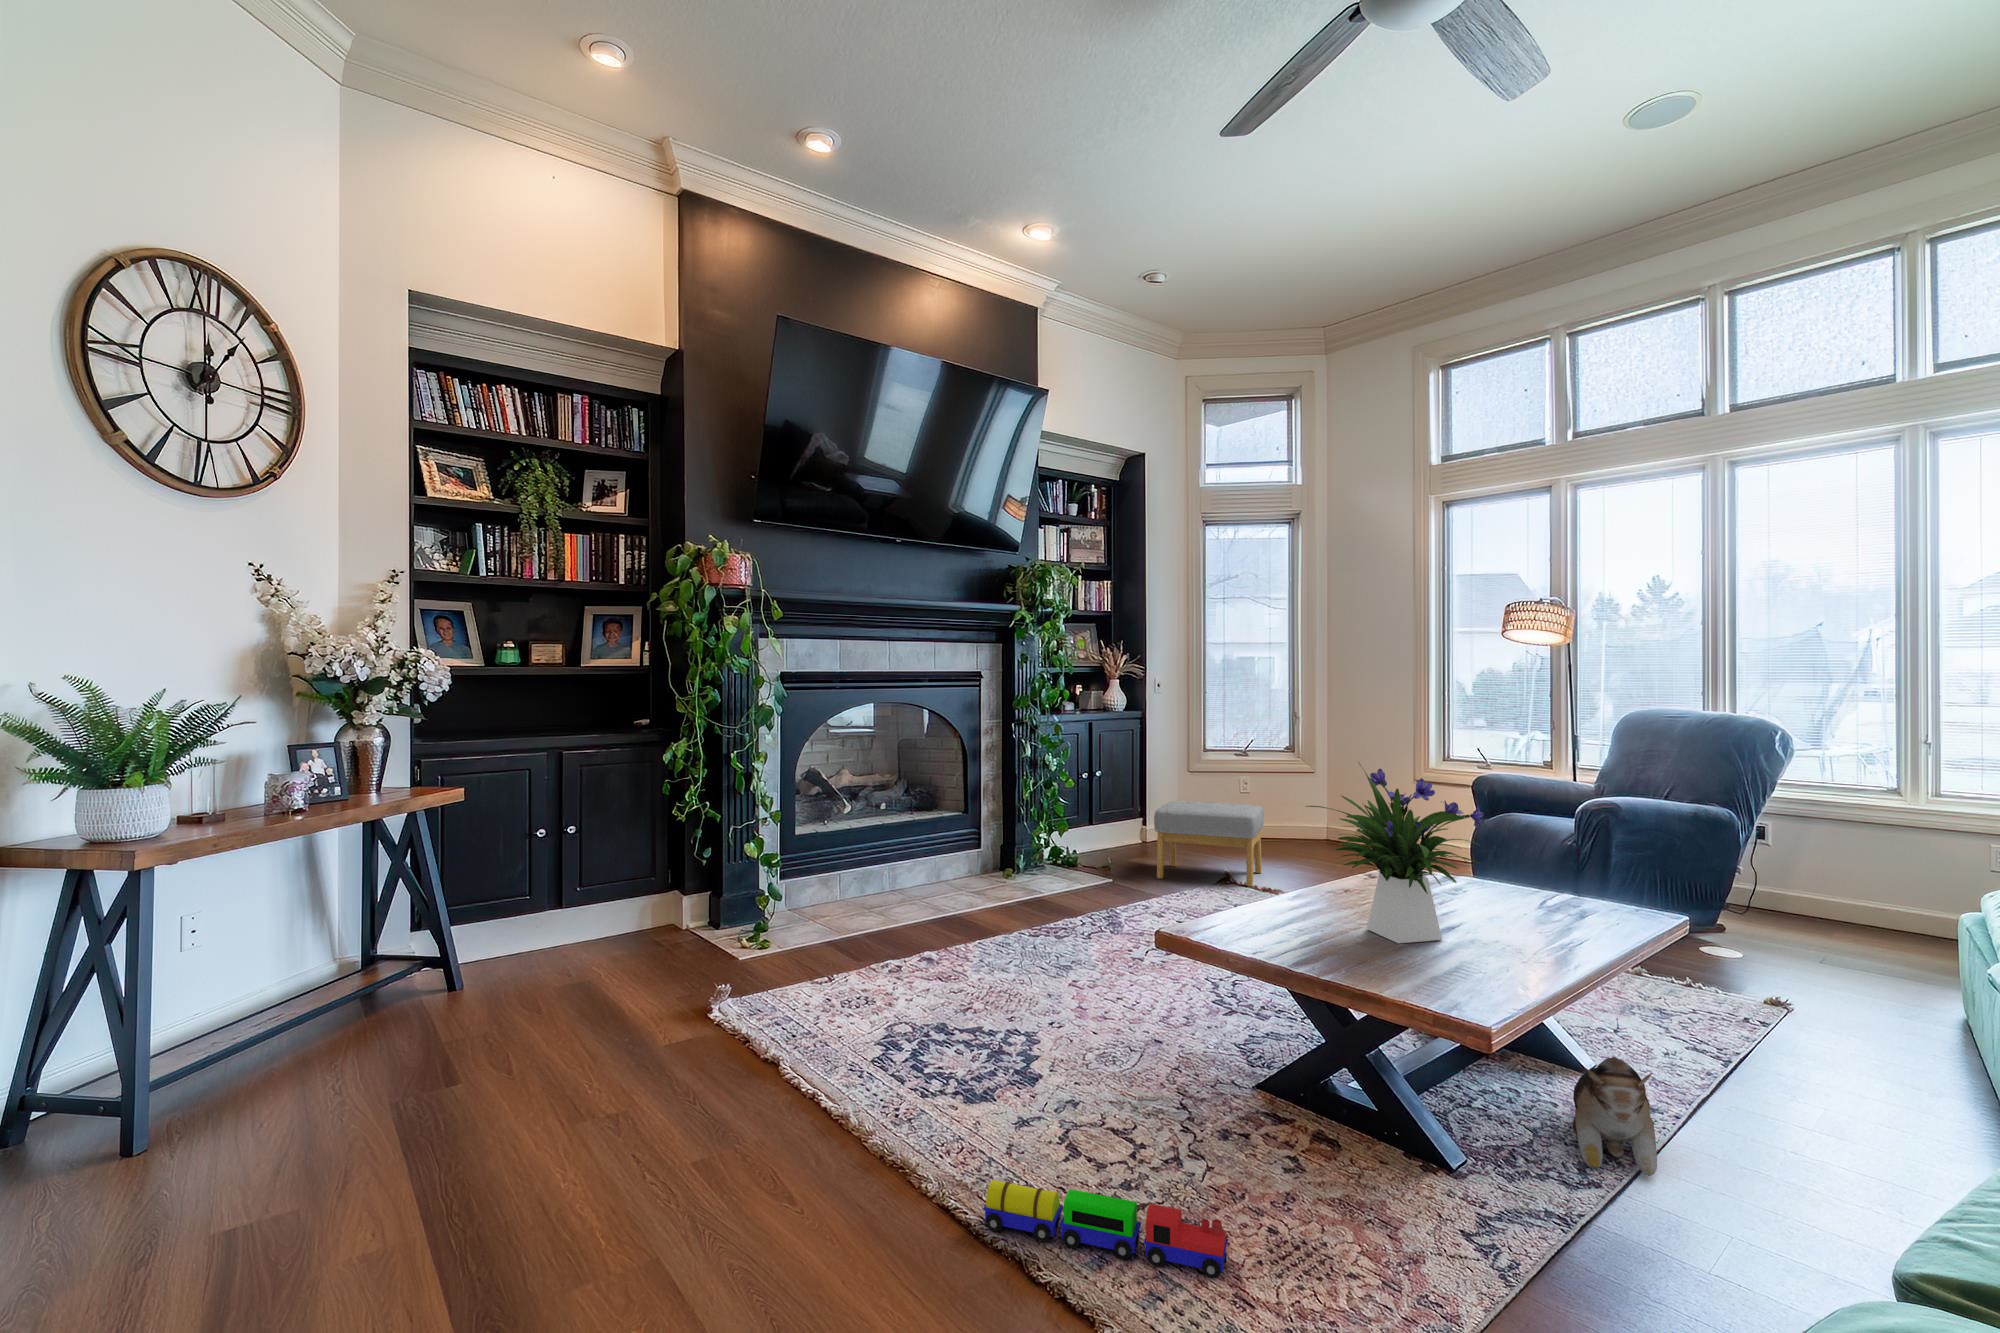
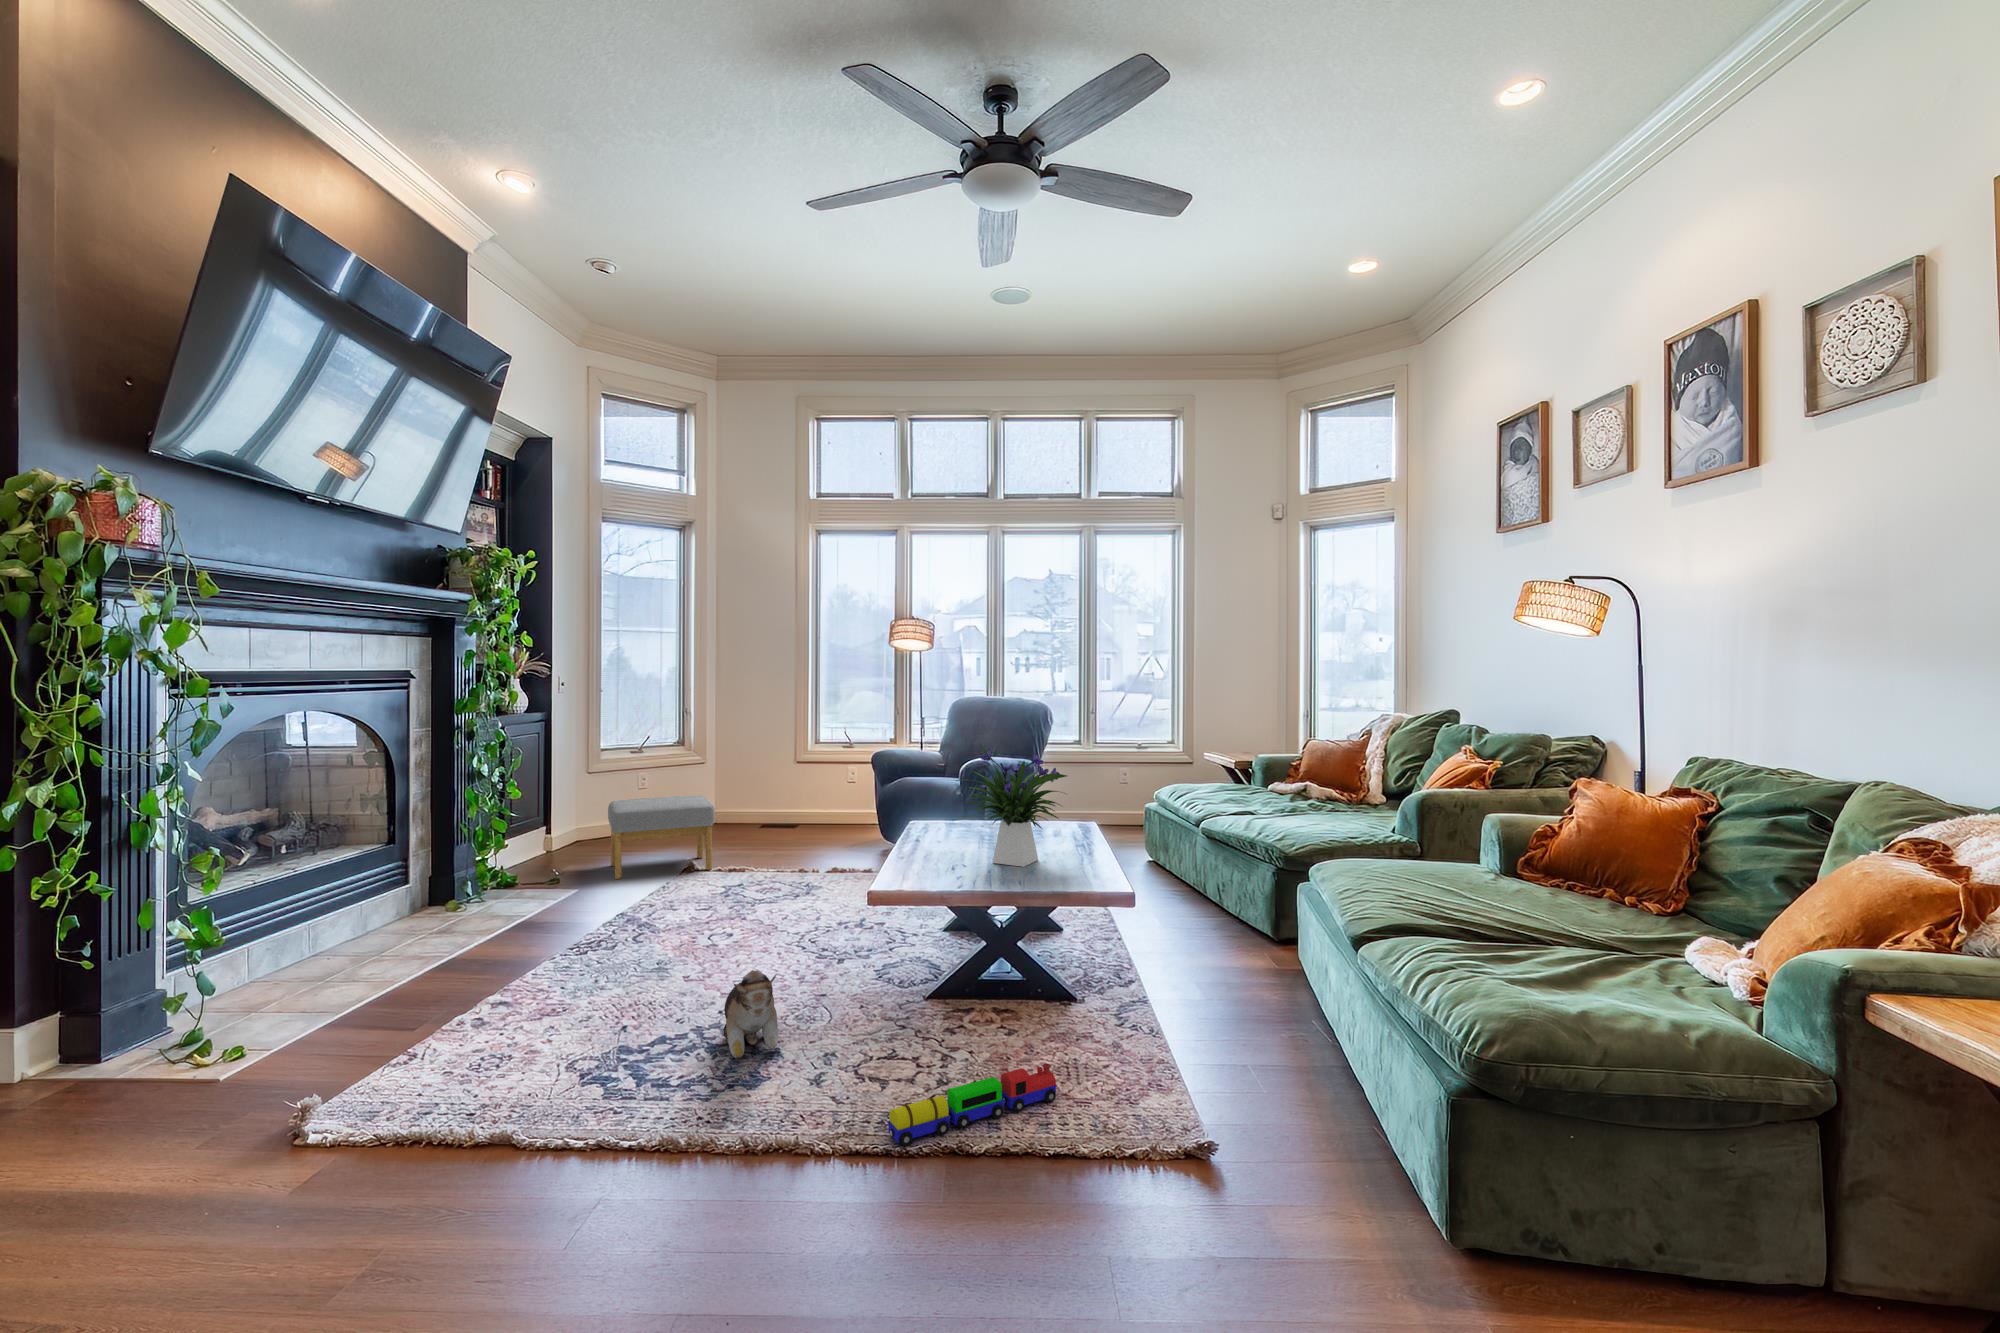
plush toy: present [1573,1057,1657,1175] -> present [723,970,778,1058]

